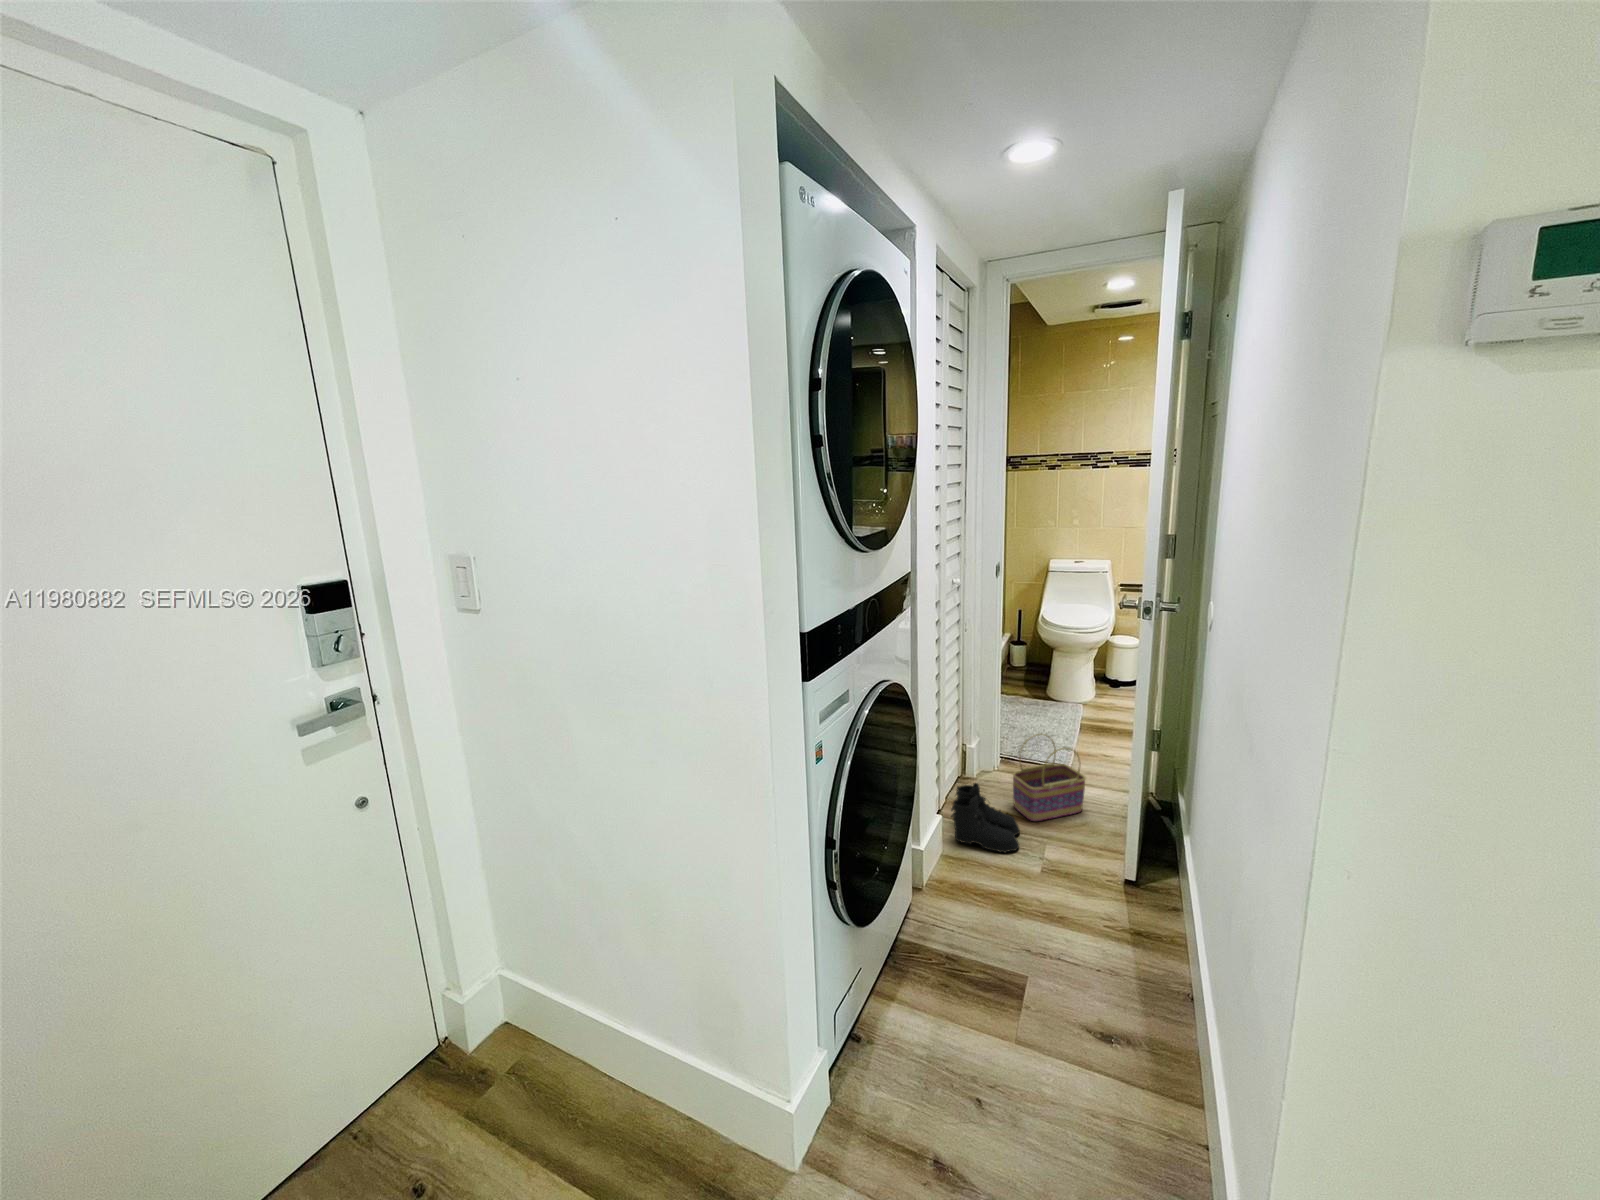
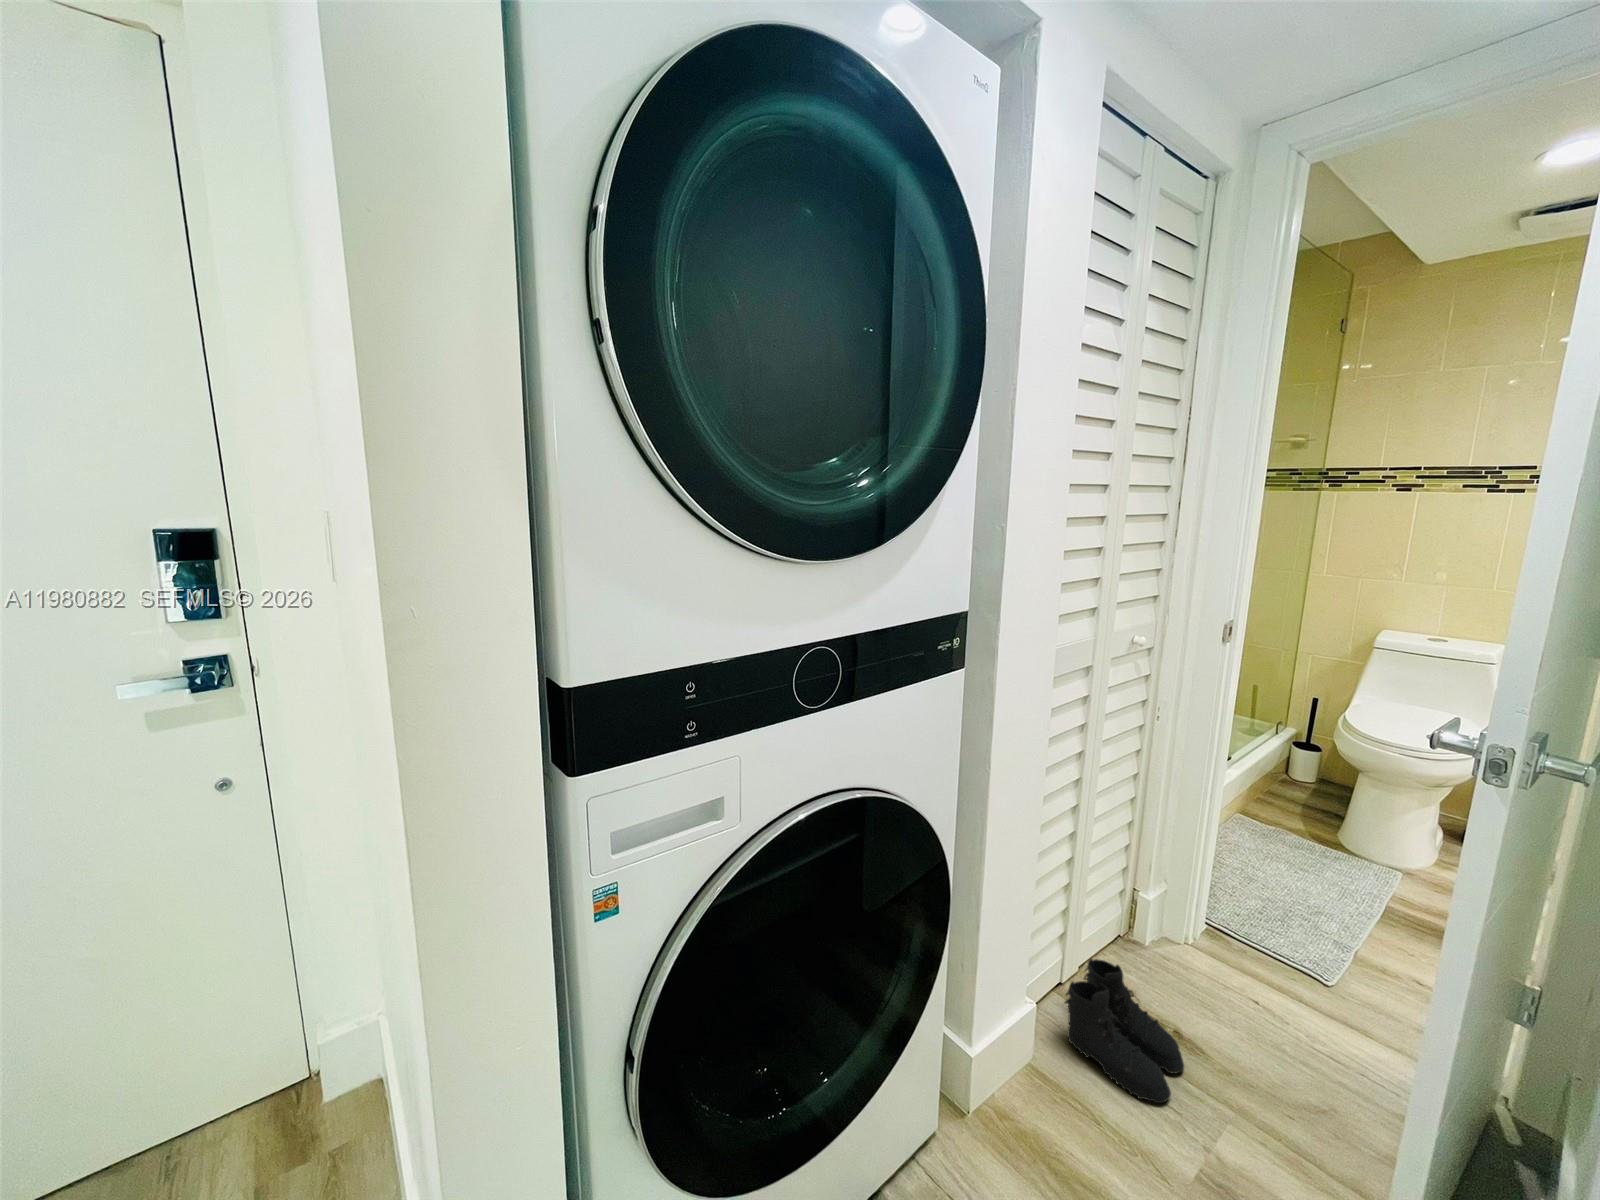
basket: present [1013,734,1086,821] -> none [1194,923,1340,1079]

